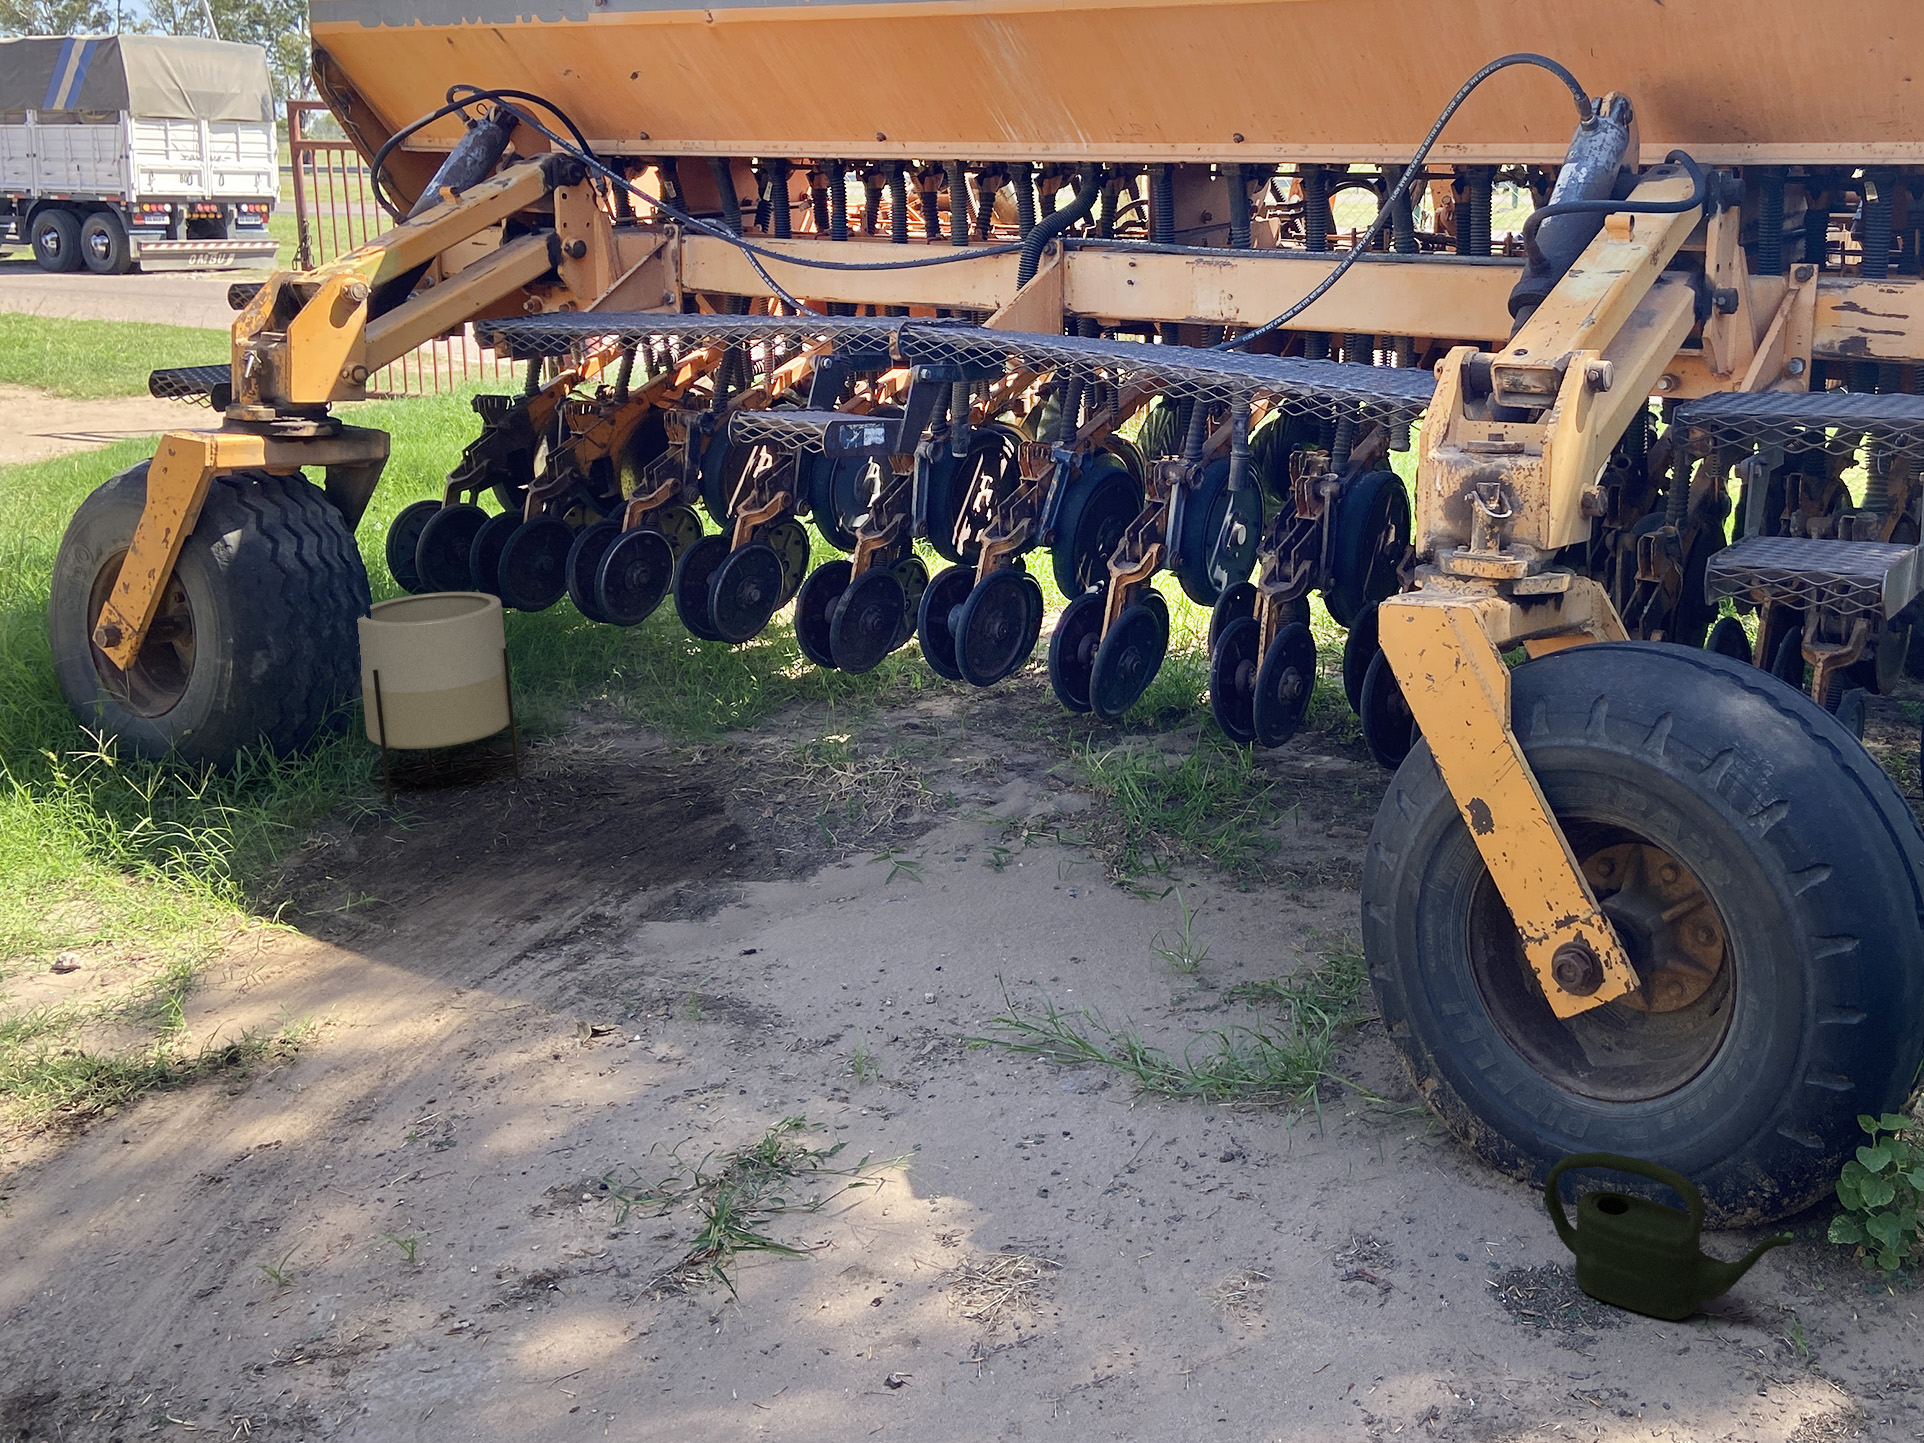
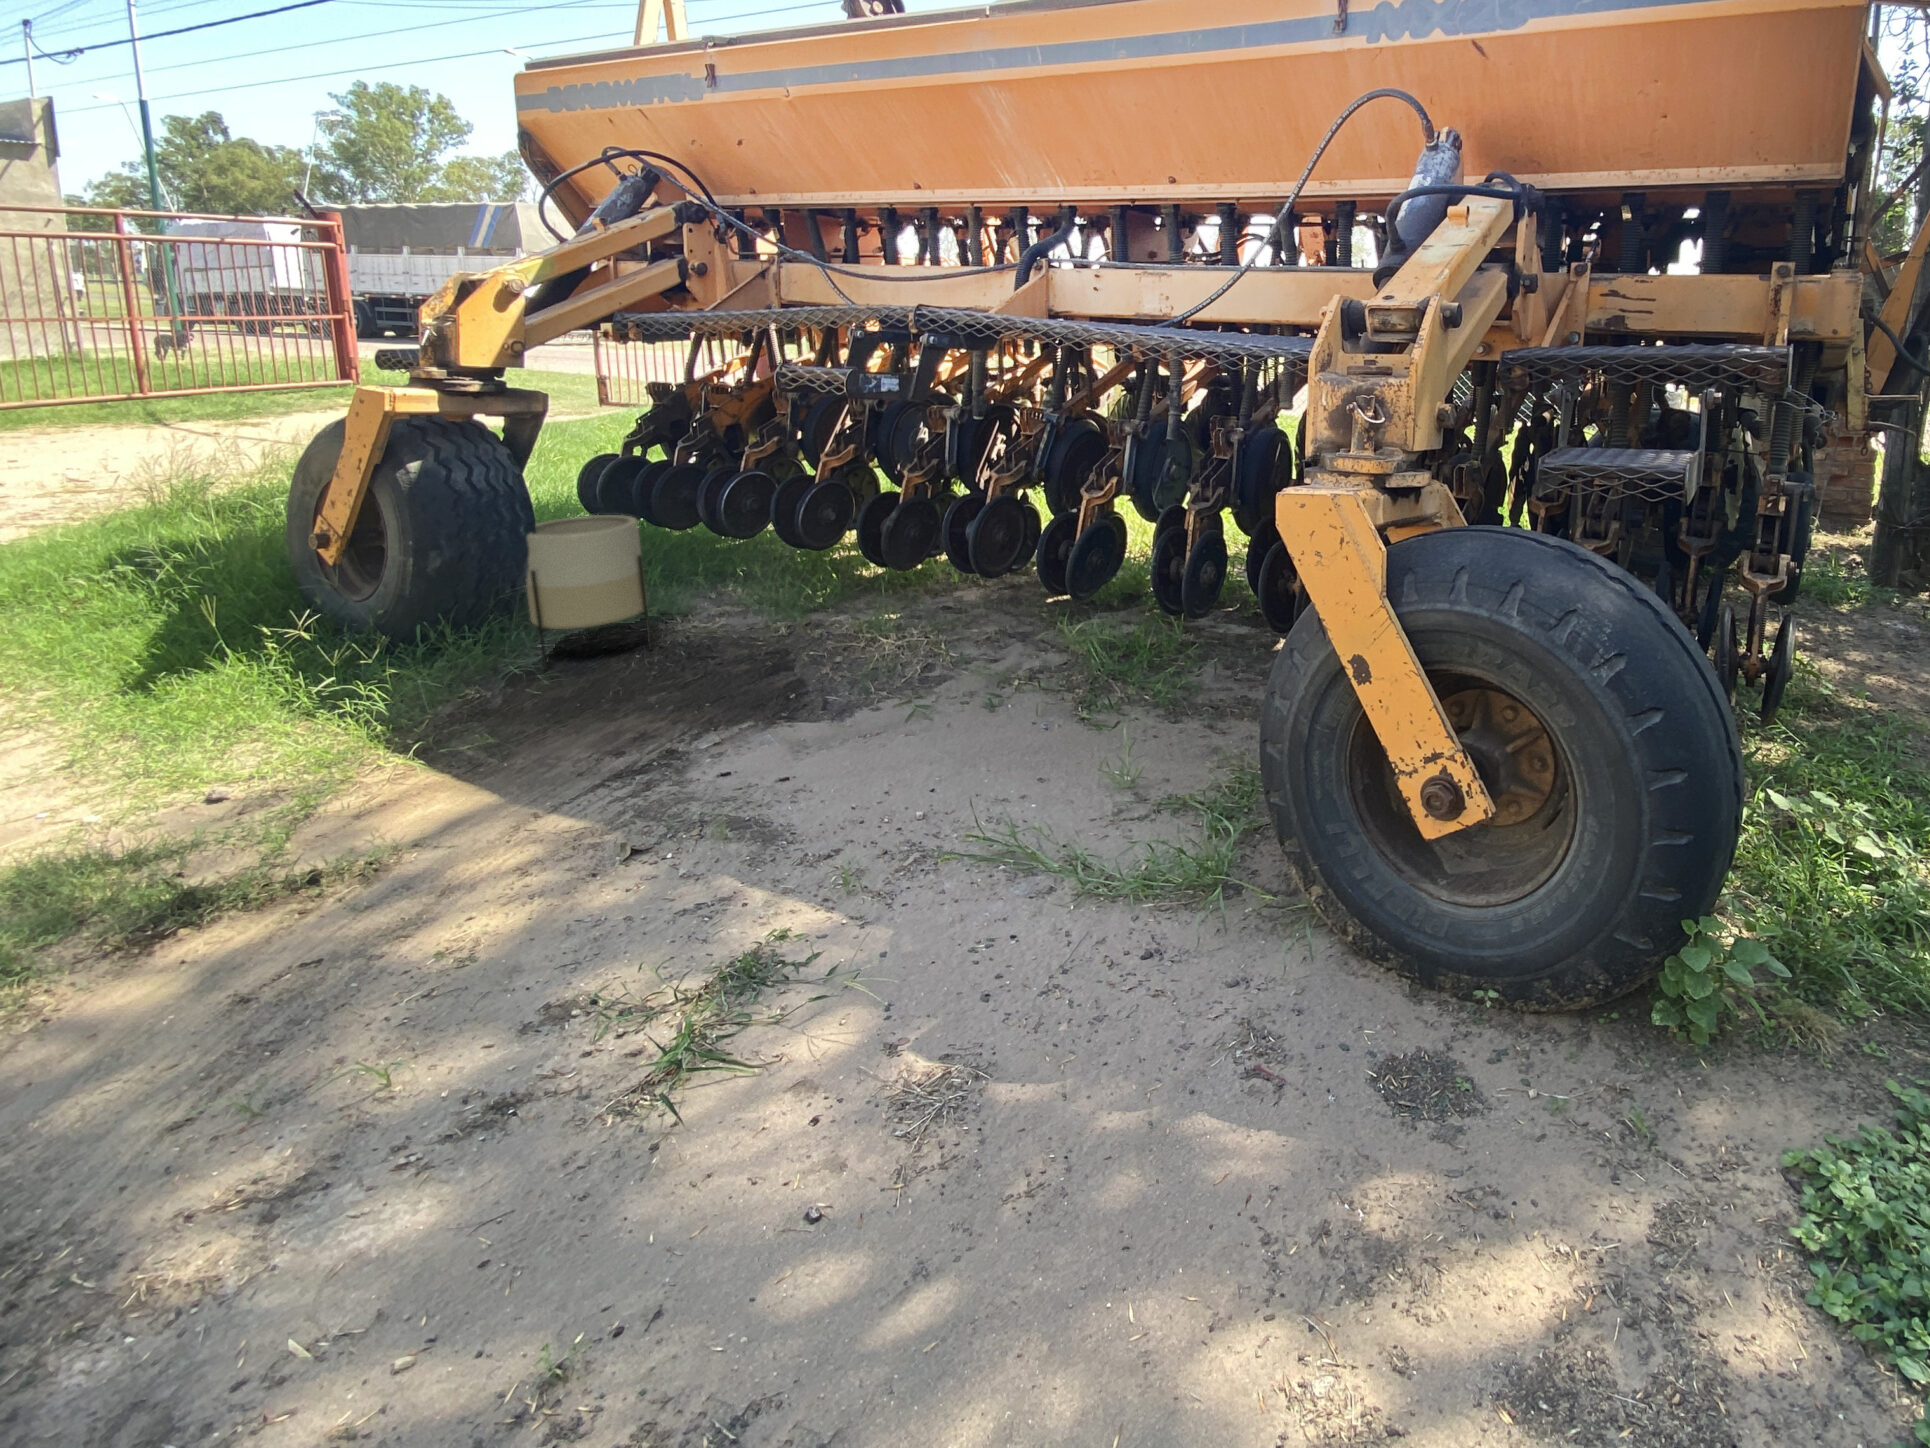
watering can: present [1545,1152,1790,1320] -> none [1415,961,1635,1112]

